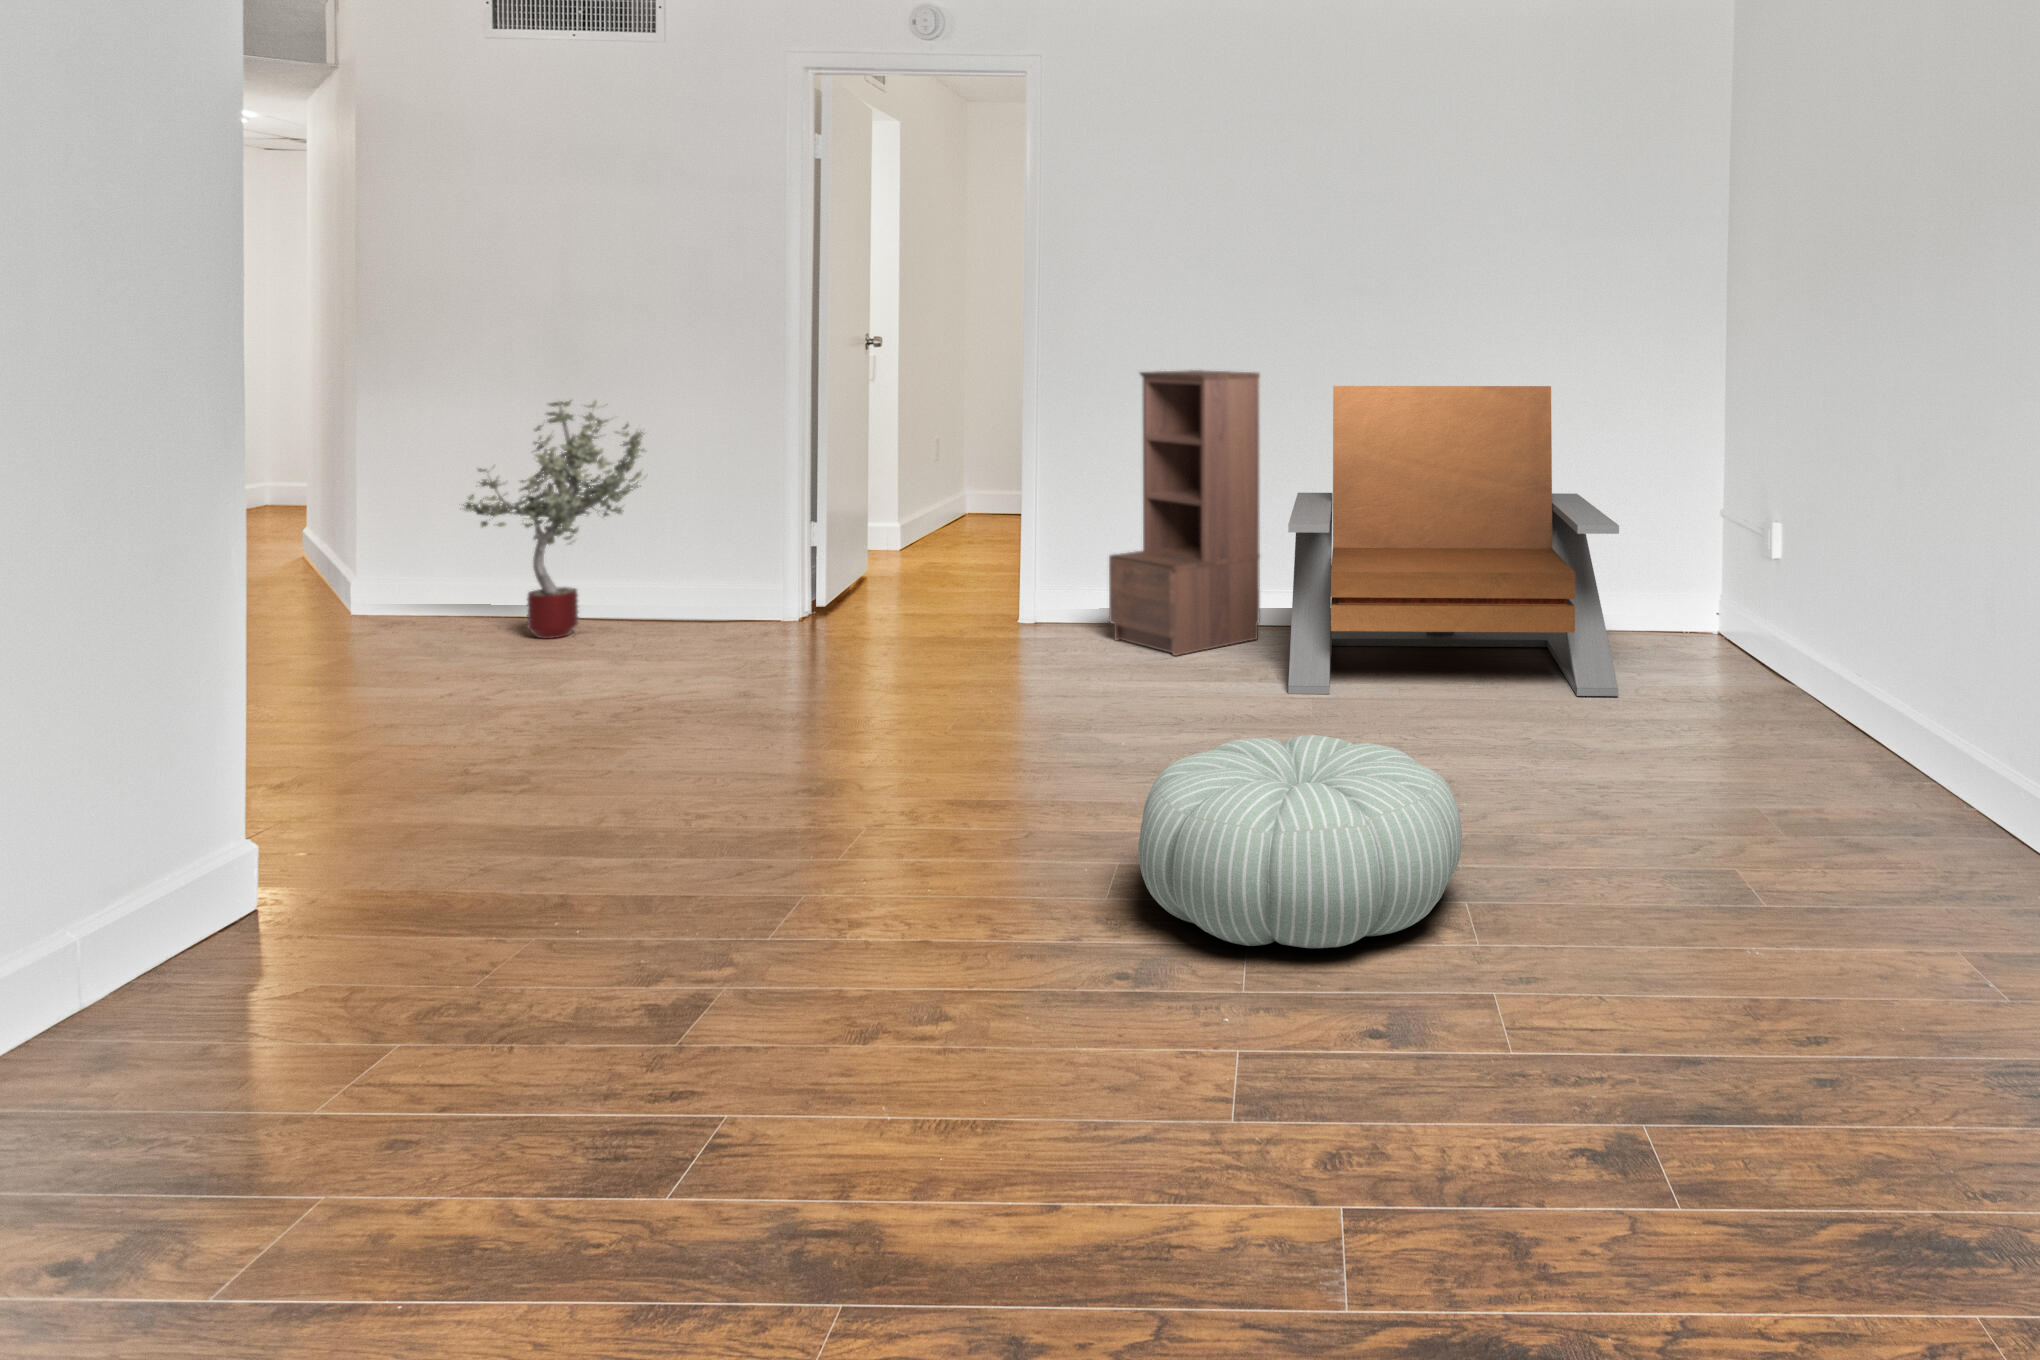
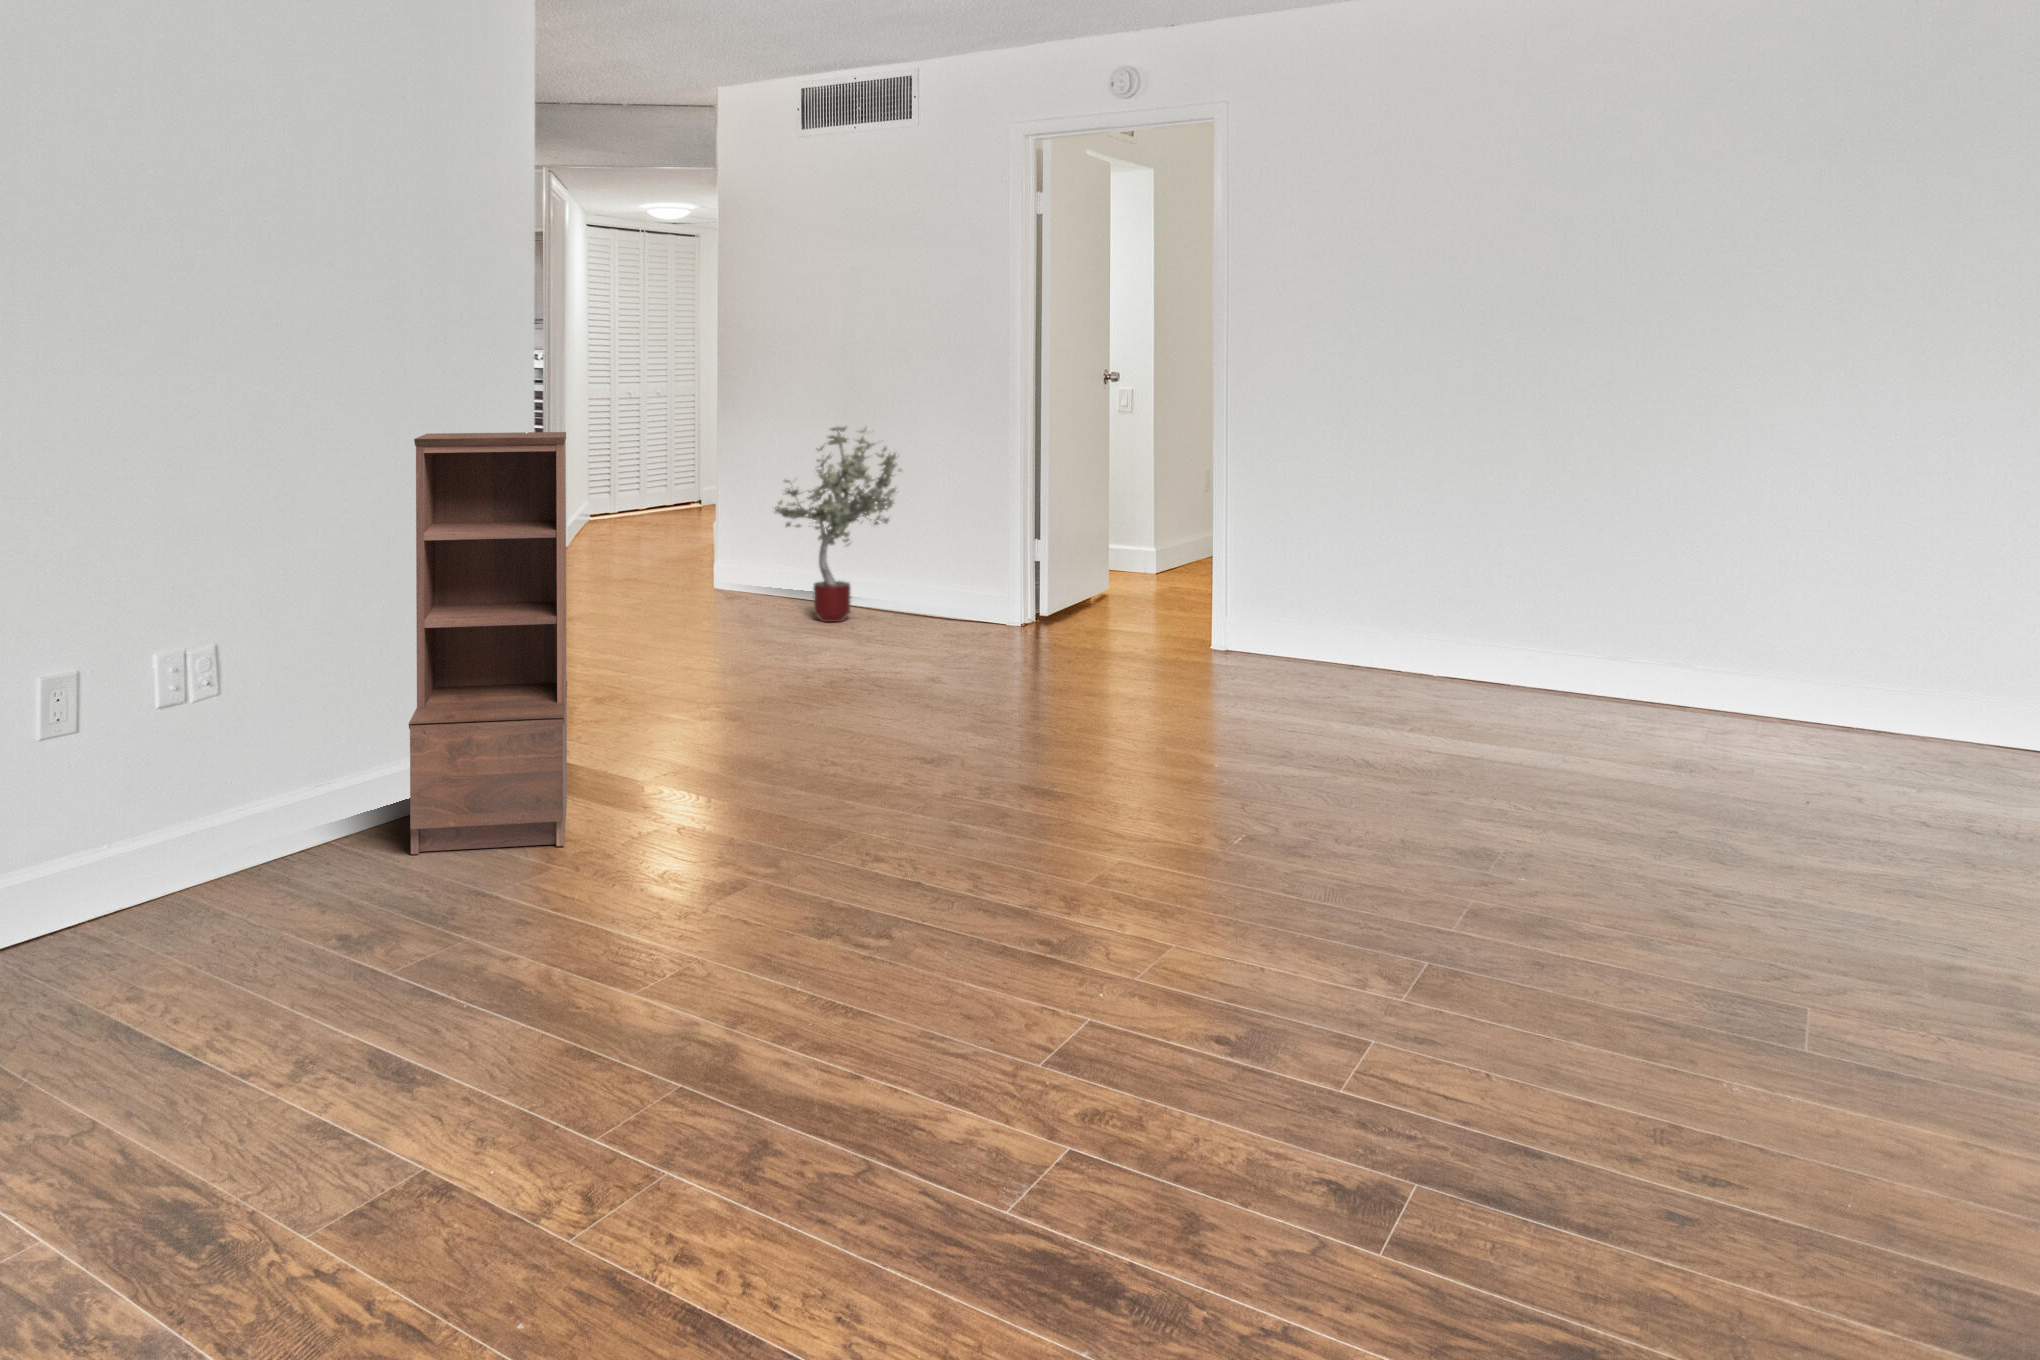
bookshelf: present [1109,370,1260,656] -> present [409,432,567,854]
lounge chair: present [1288,386,1619,696] -> none [1427,427,1854,807]
pouf: present [1139,735,1462,948] -> none [1097,761,1427,965]

